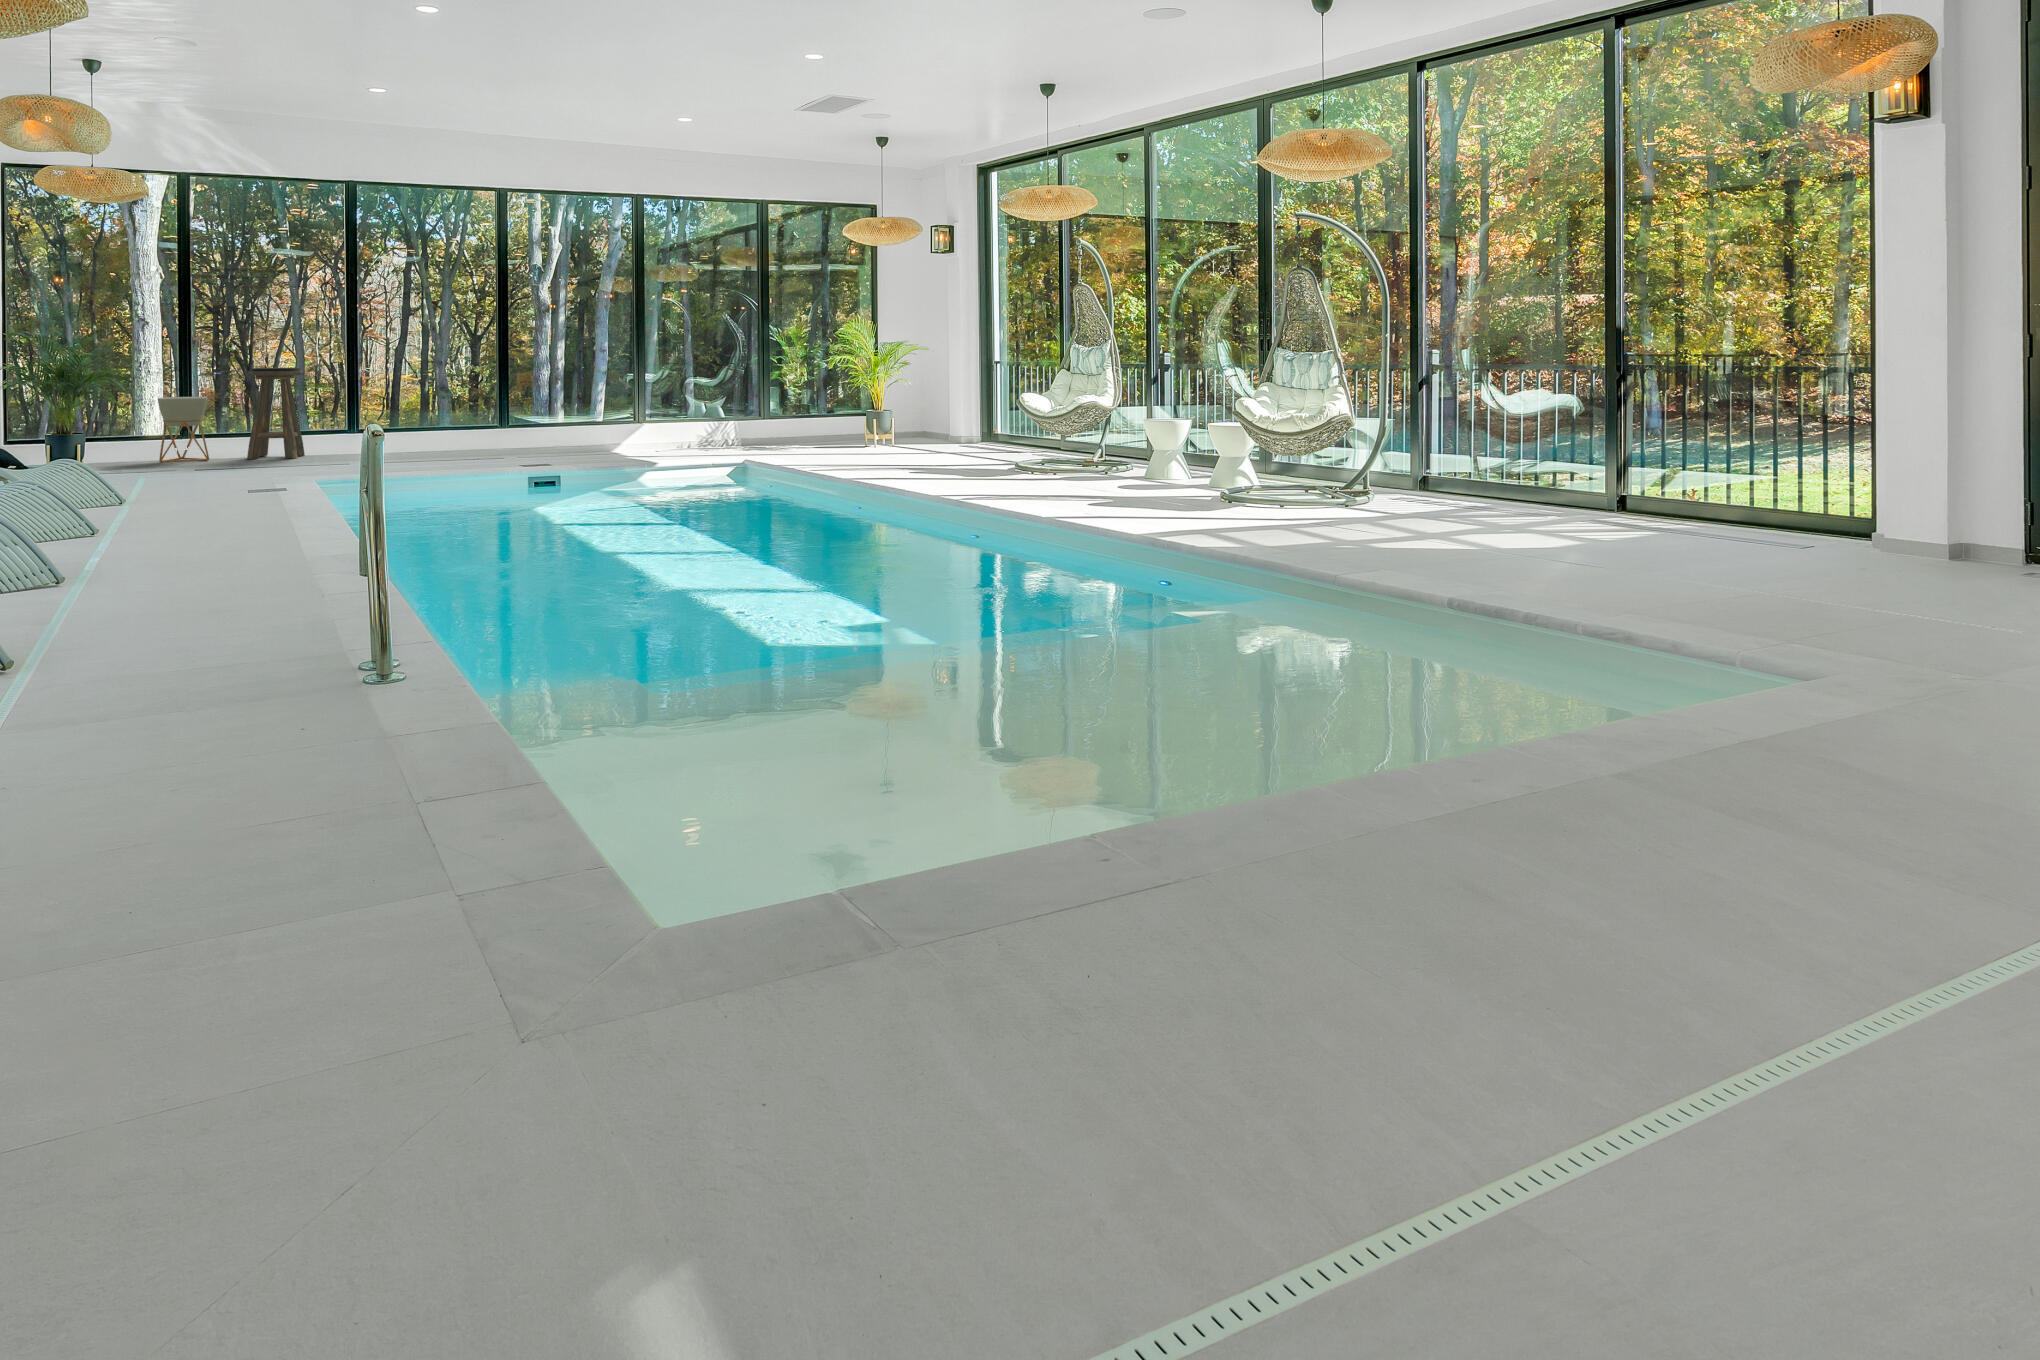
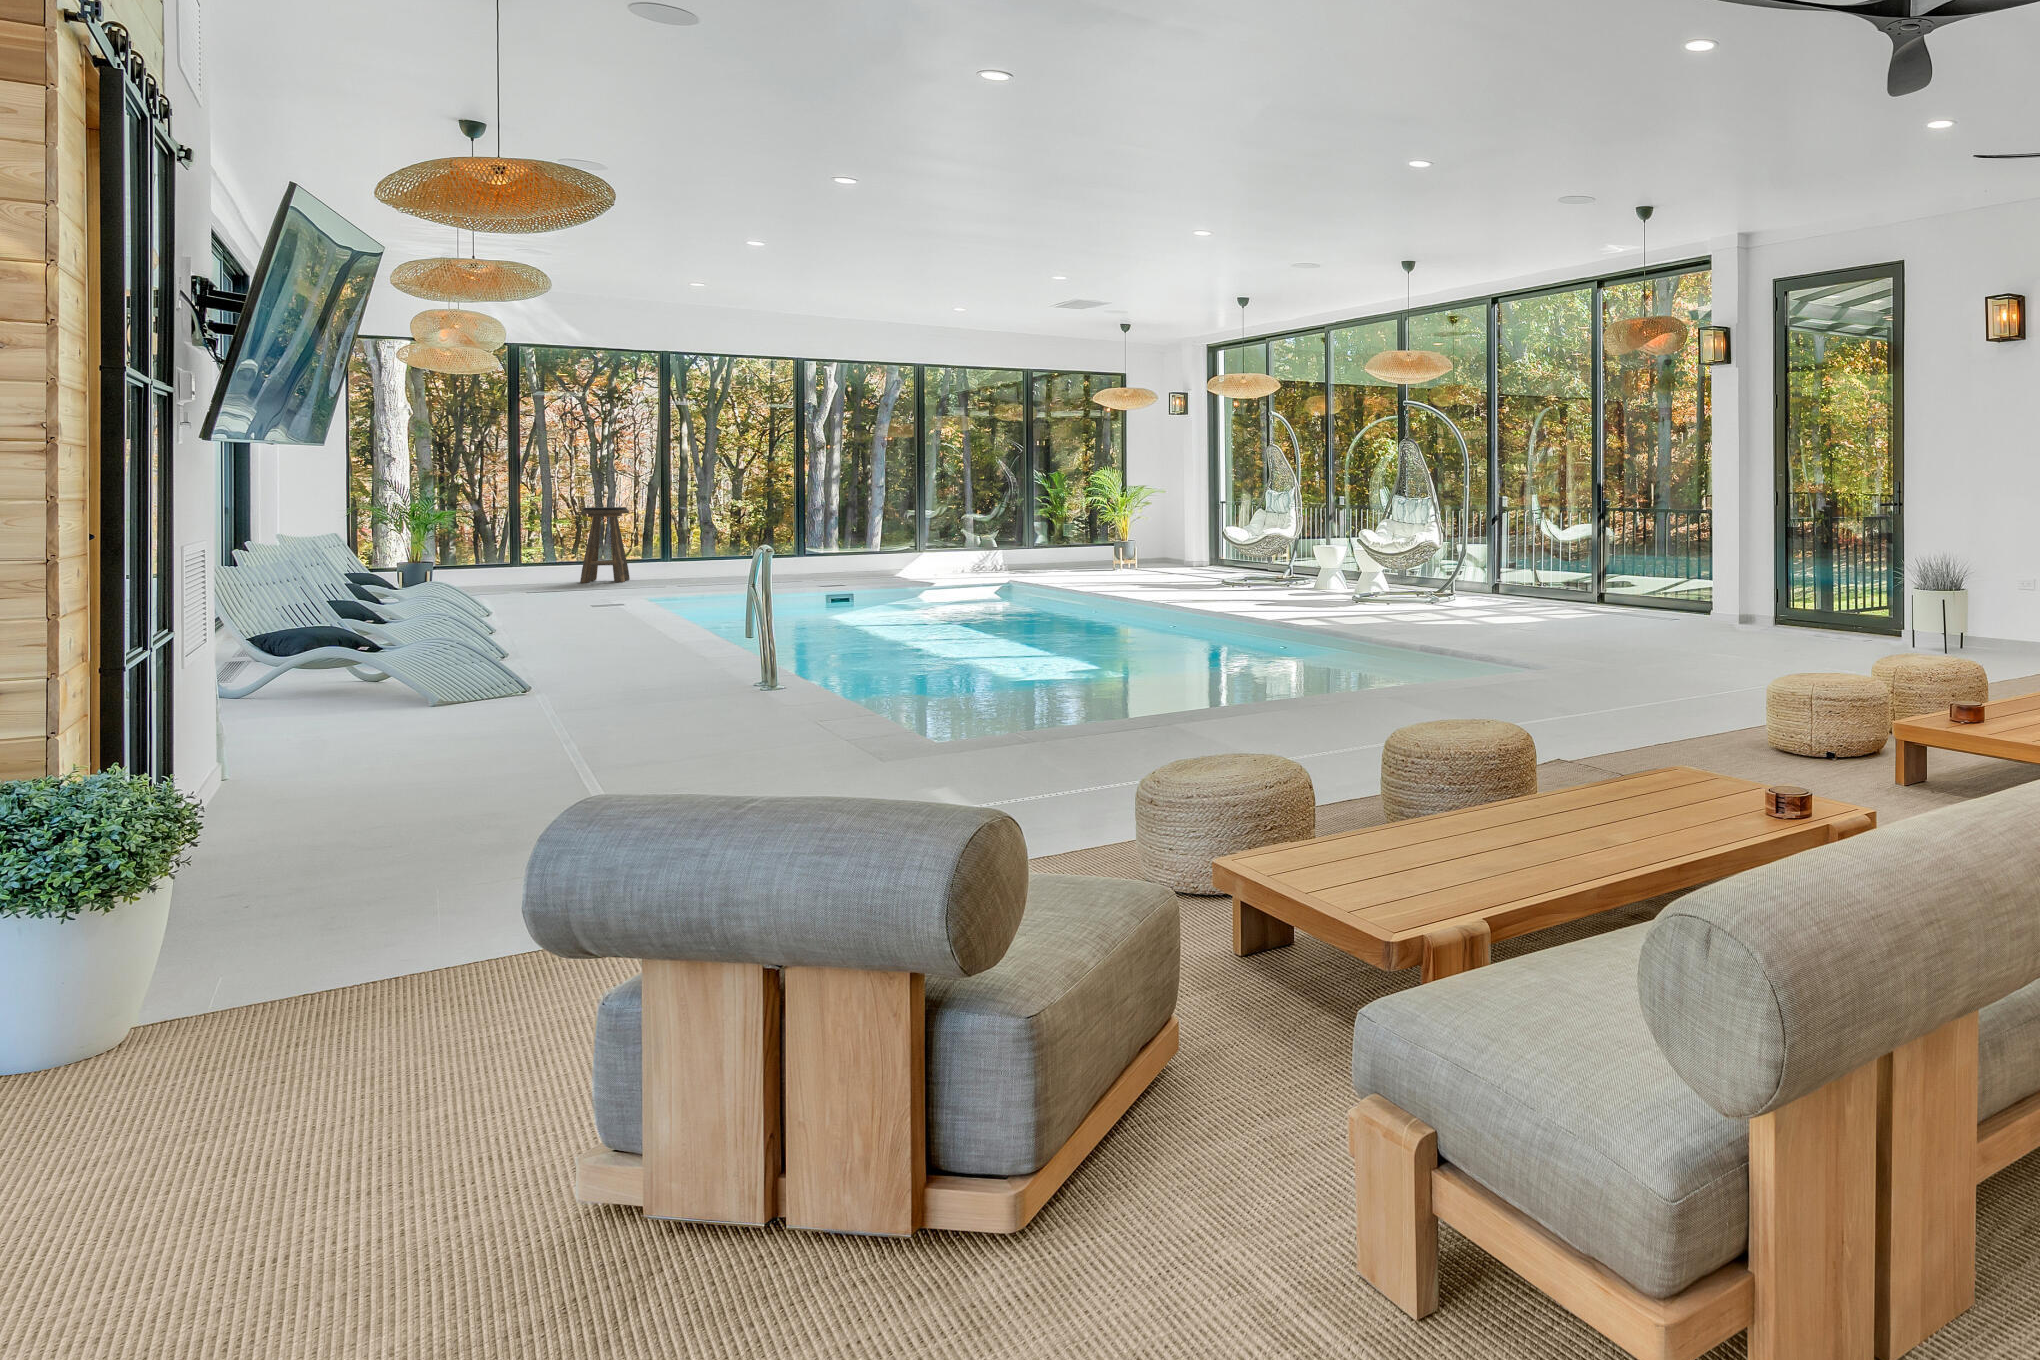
planter: present [158,397,209,463] -> none [502,532,548,586]

